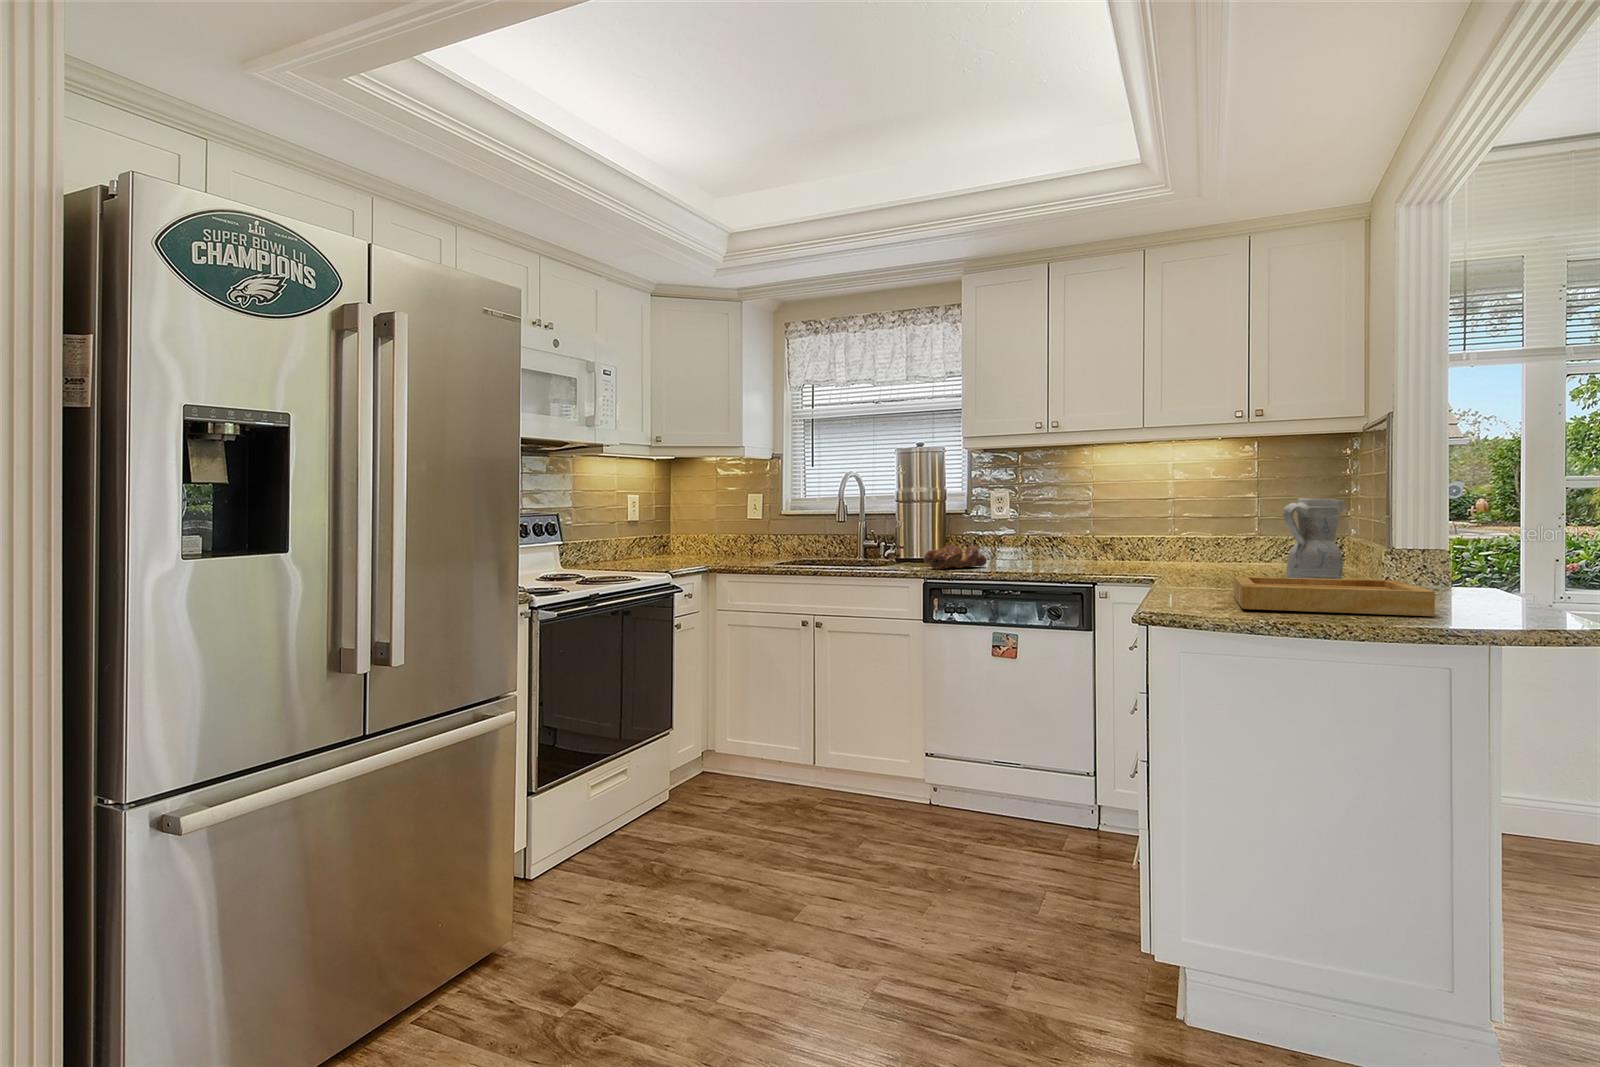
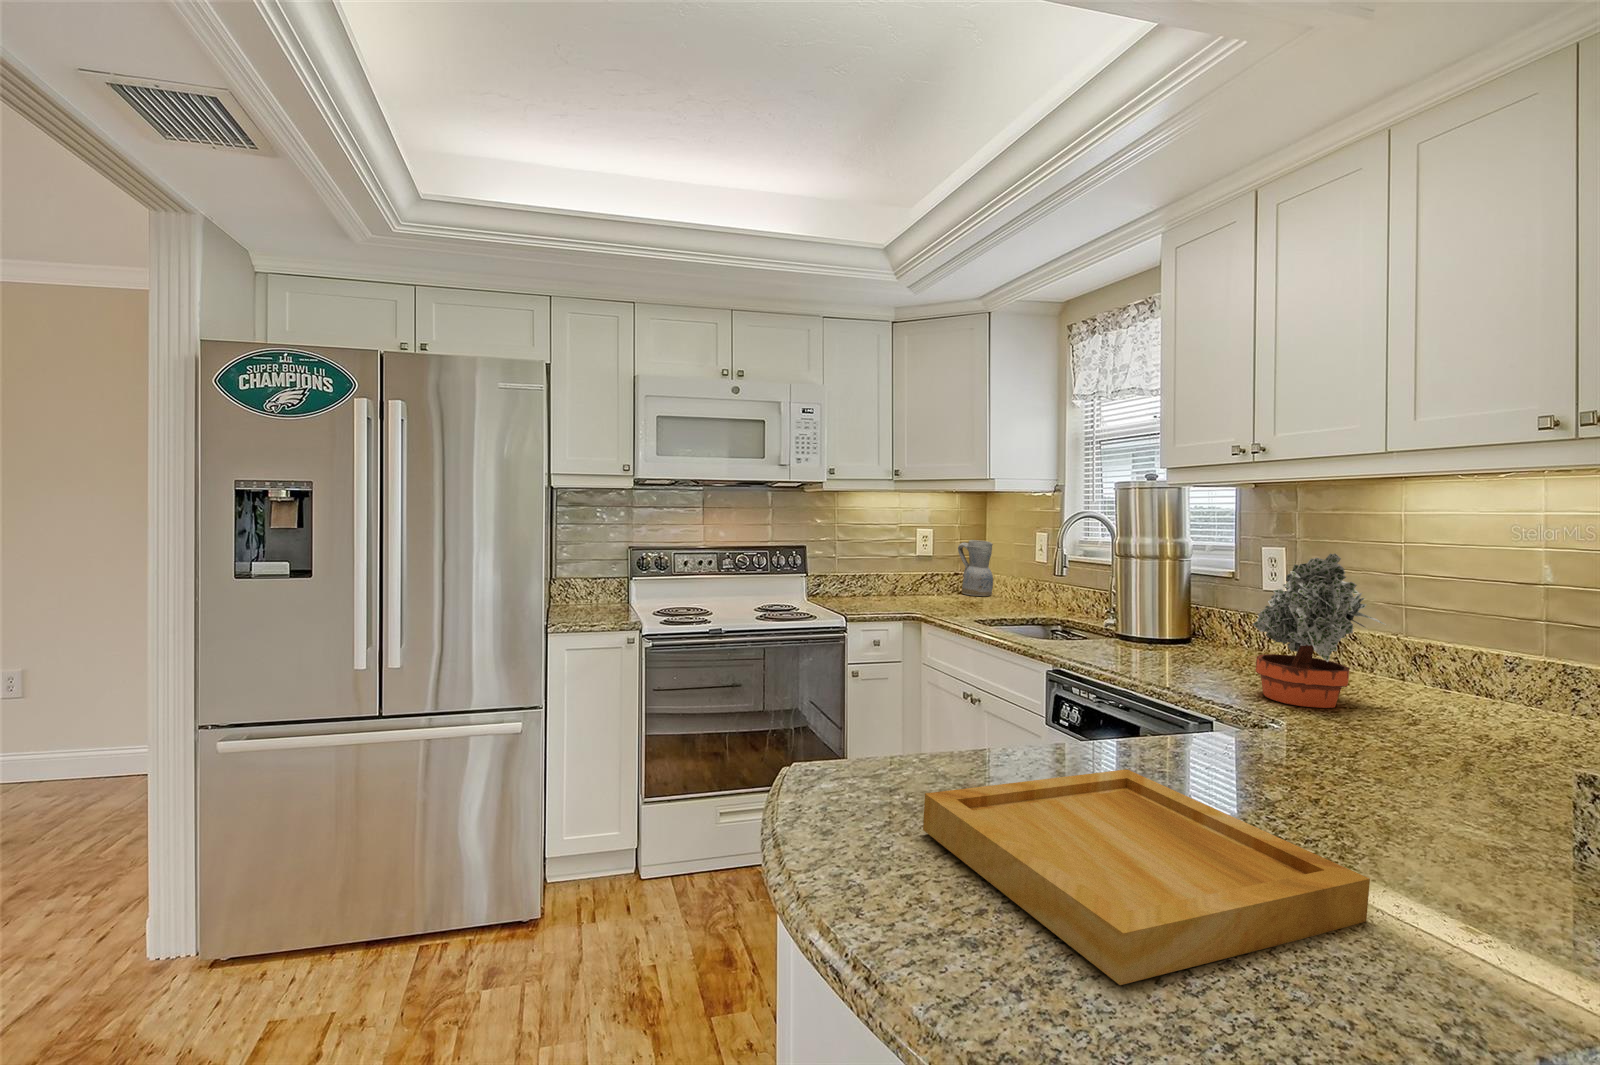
potted plant: none [1072,474,1153,571] -> present [1253,553,1384,708]
ceramic pitcher: present [1283,498,1344,579] -> present [958,540,993,596]
bread loaf: present [924,545,987,569] -> none [1068,620,1160,655]

